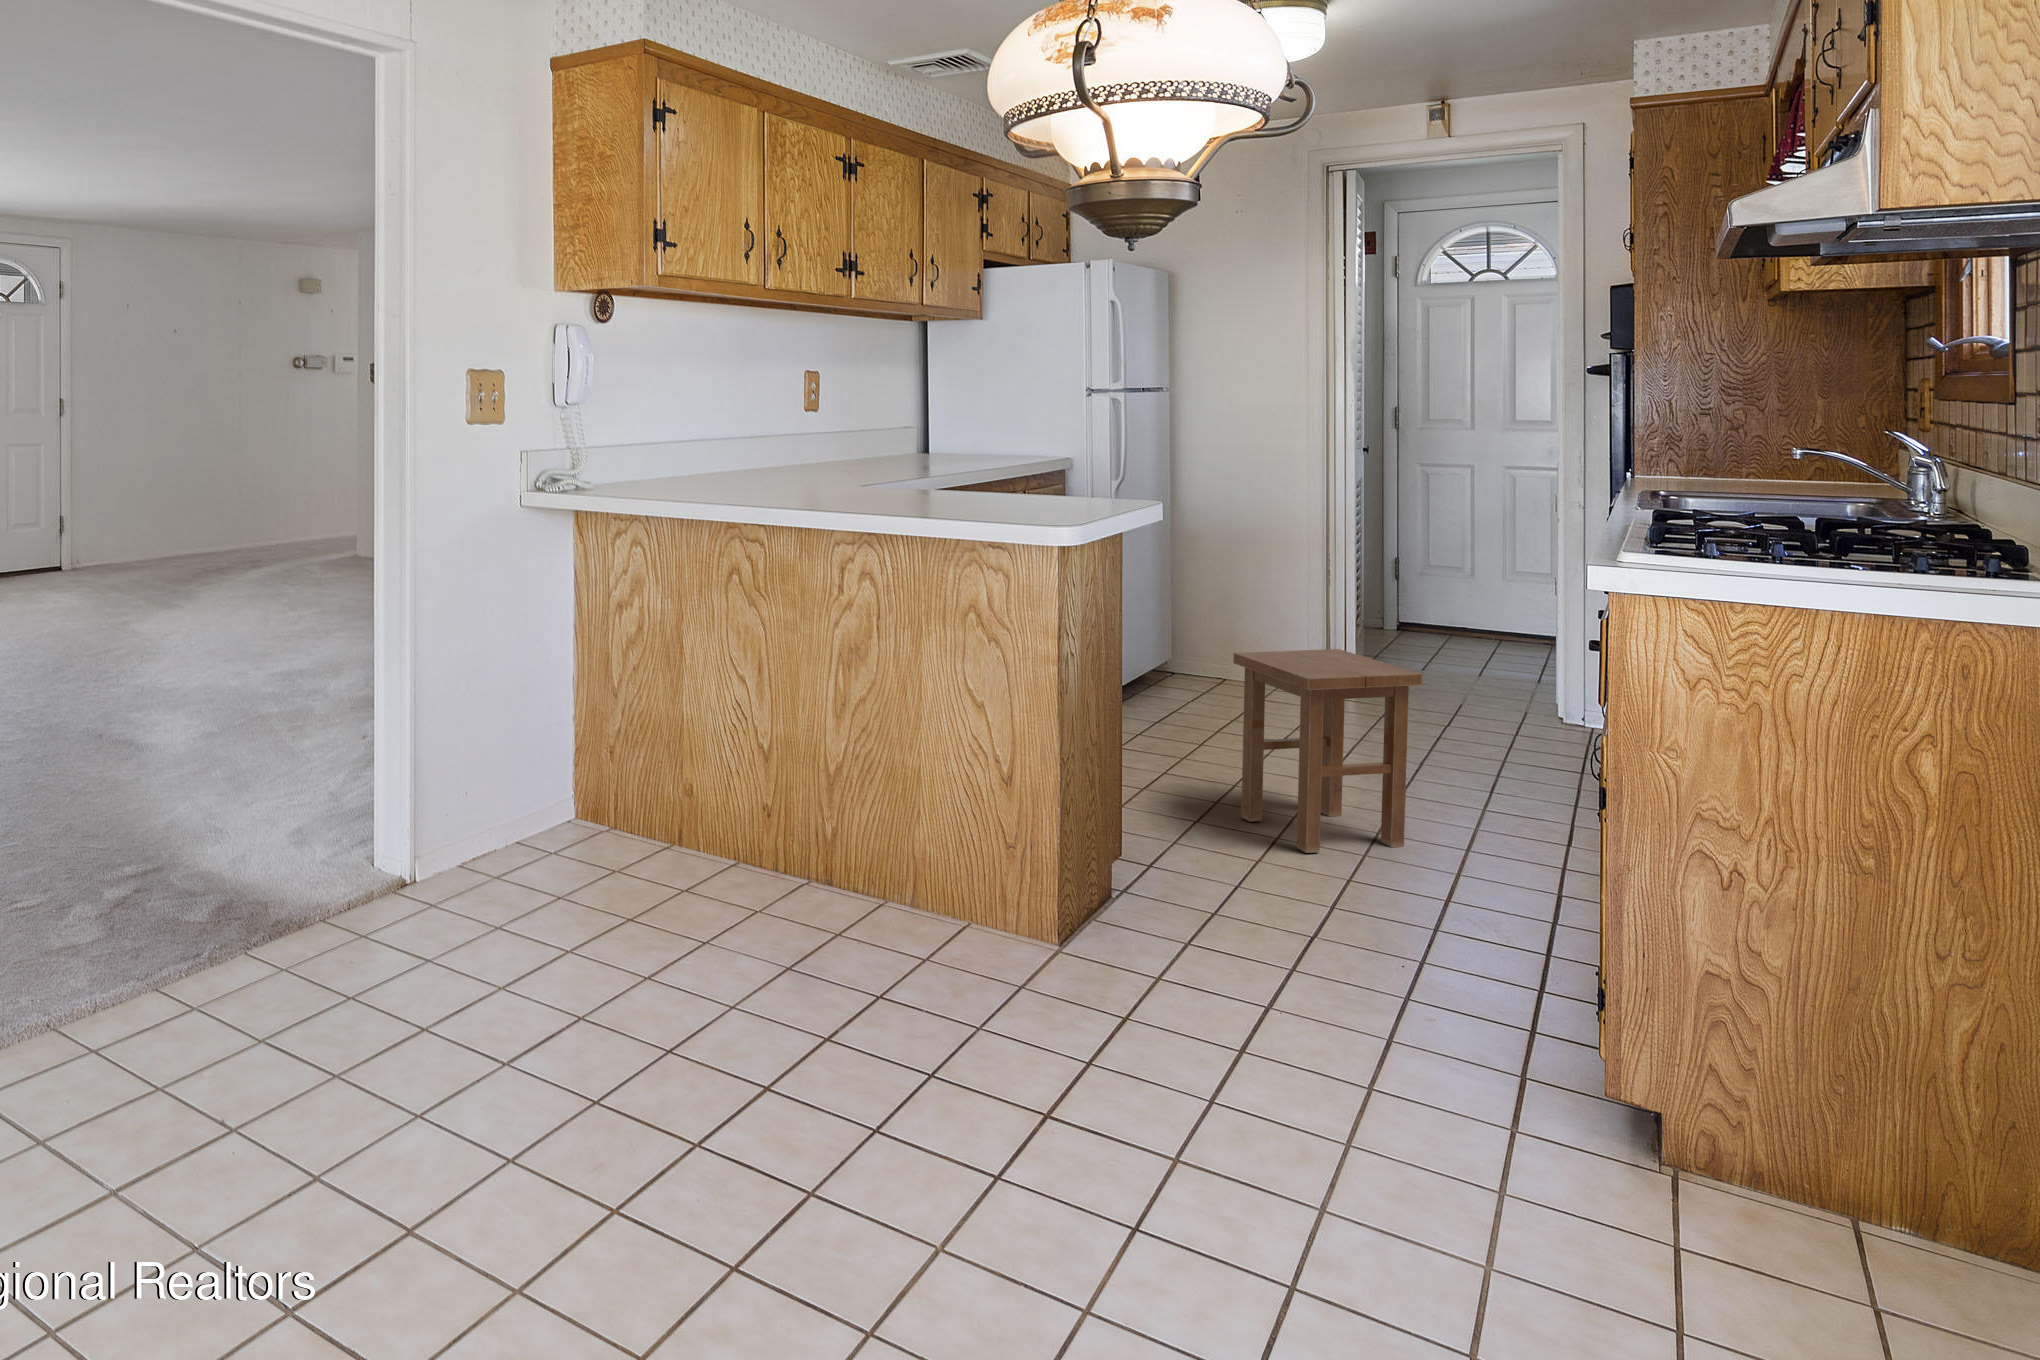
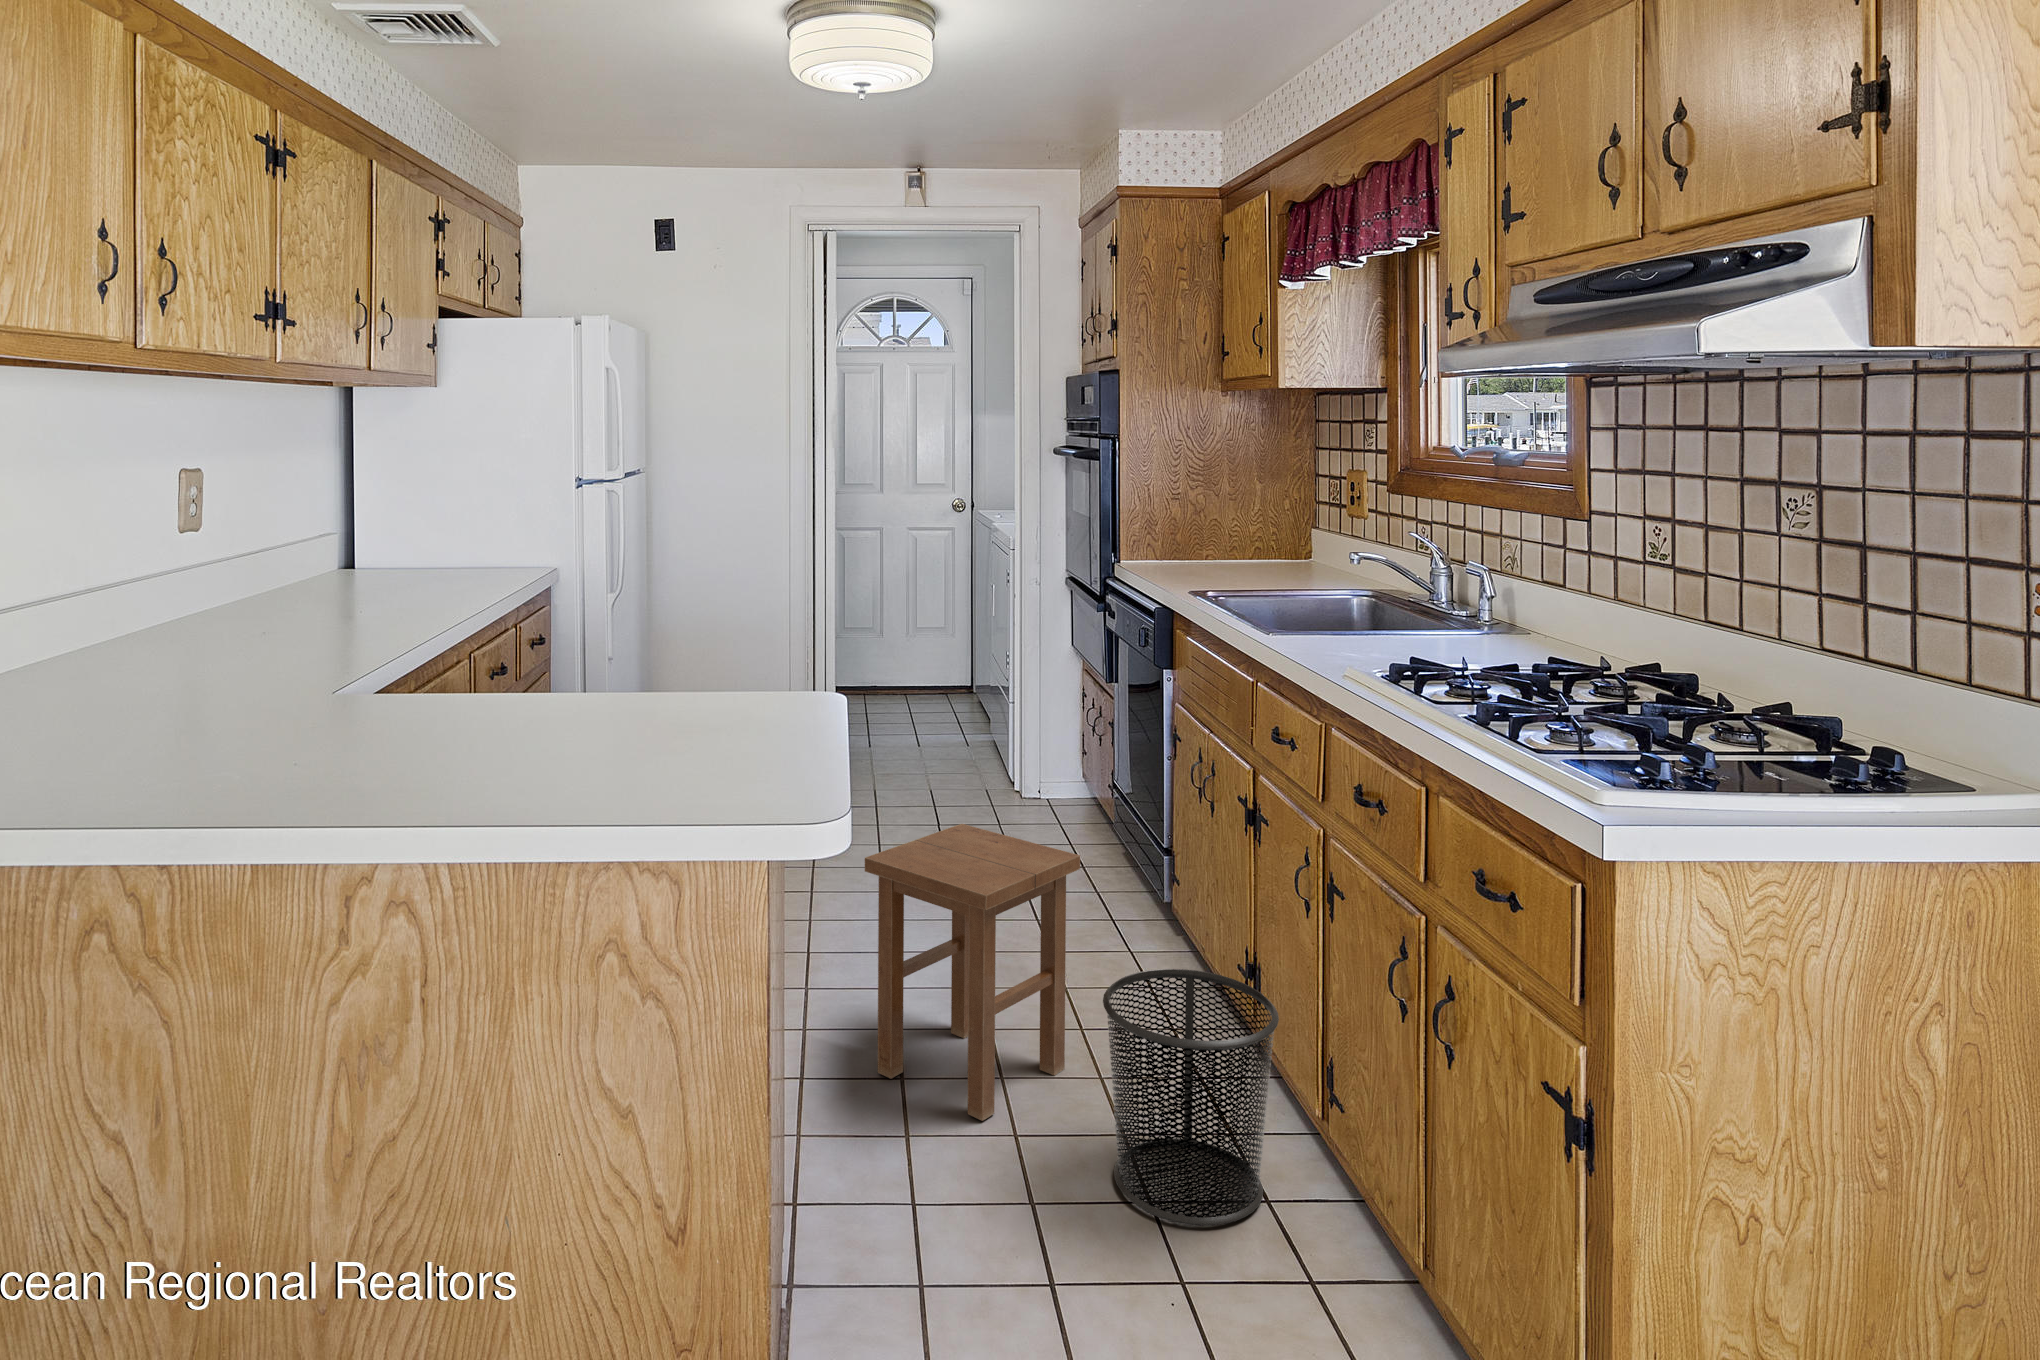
waste bin: none [1381,753,1541,938] -> present [1103,969,1279,1226]

